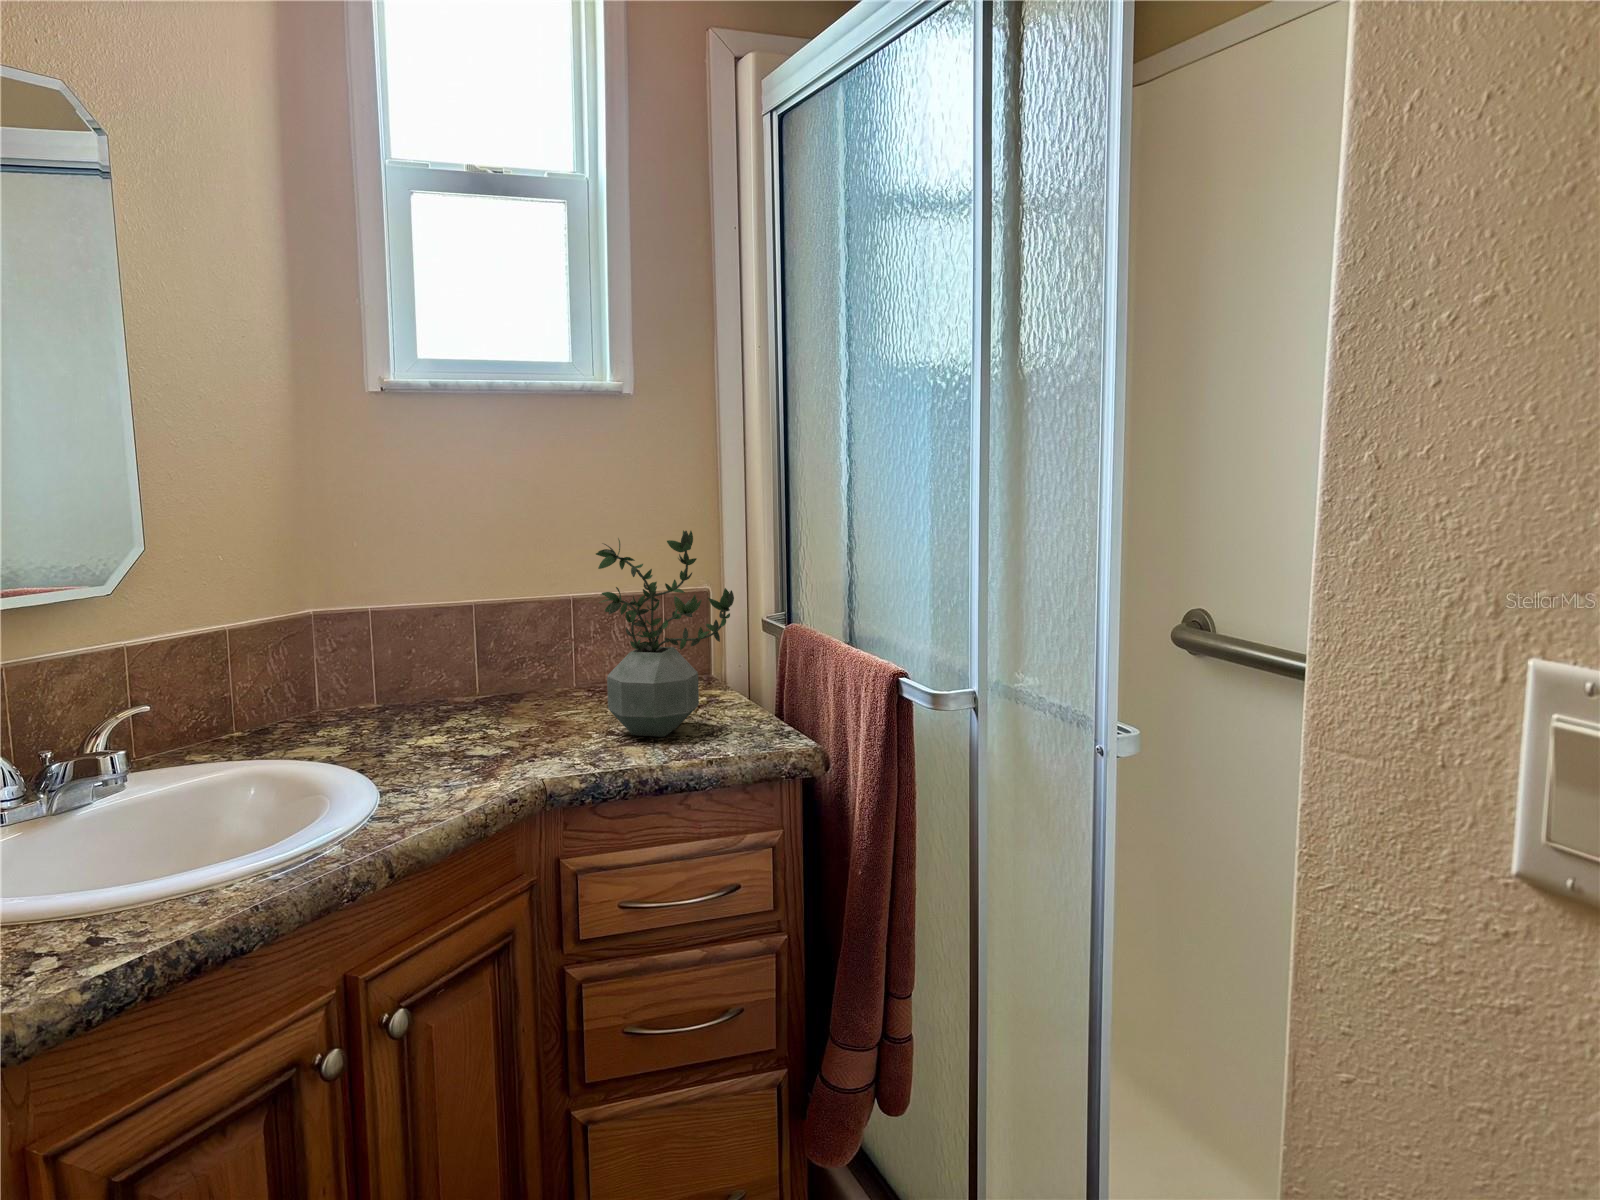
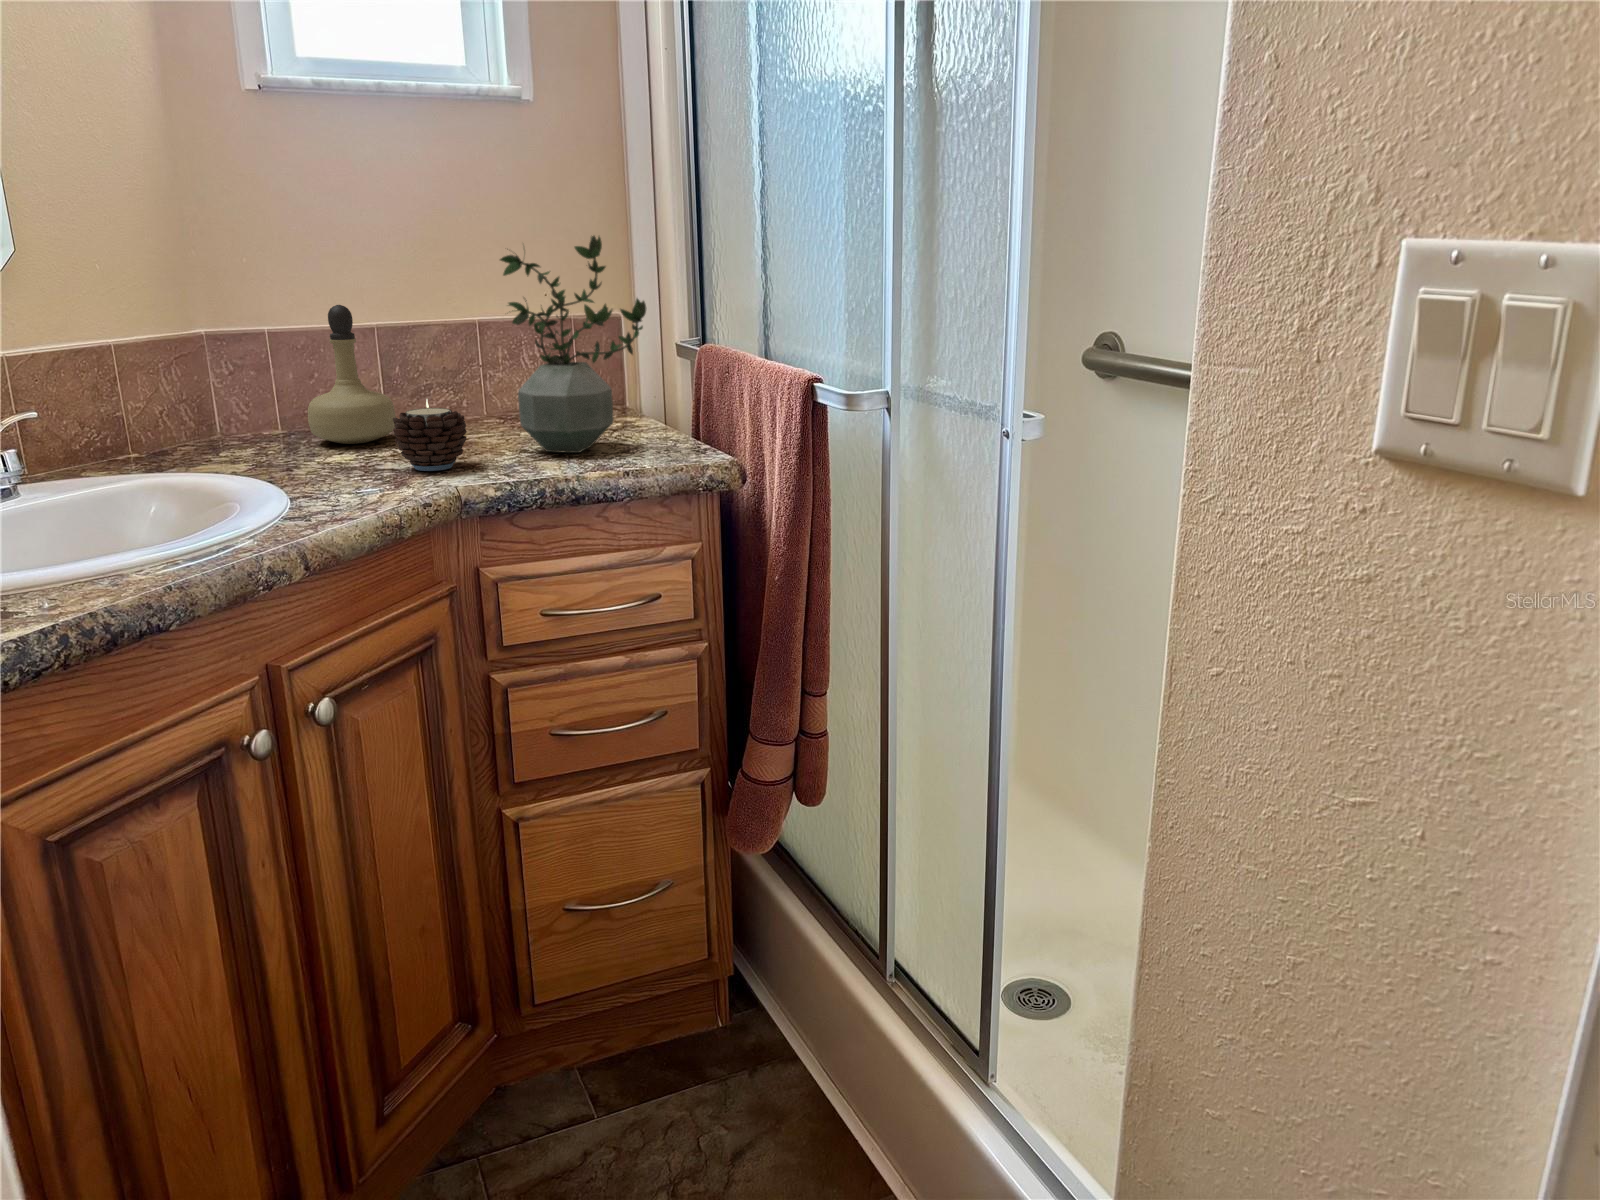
perfume bottle: none [406,591,489,723] -> present [308,305,396,444]
candle: none [485,688,556,758] -> present [393,400,467,471]

